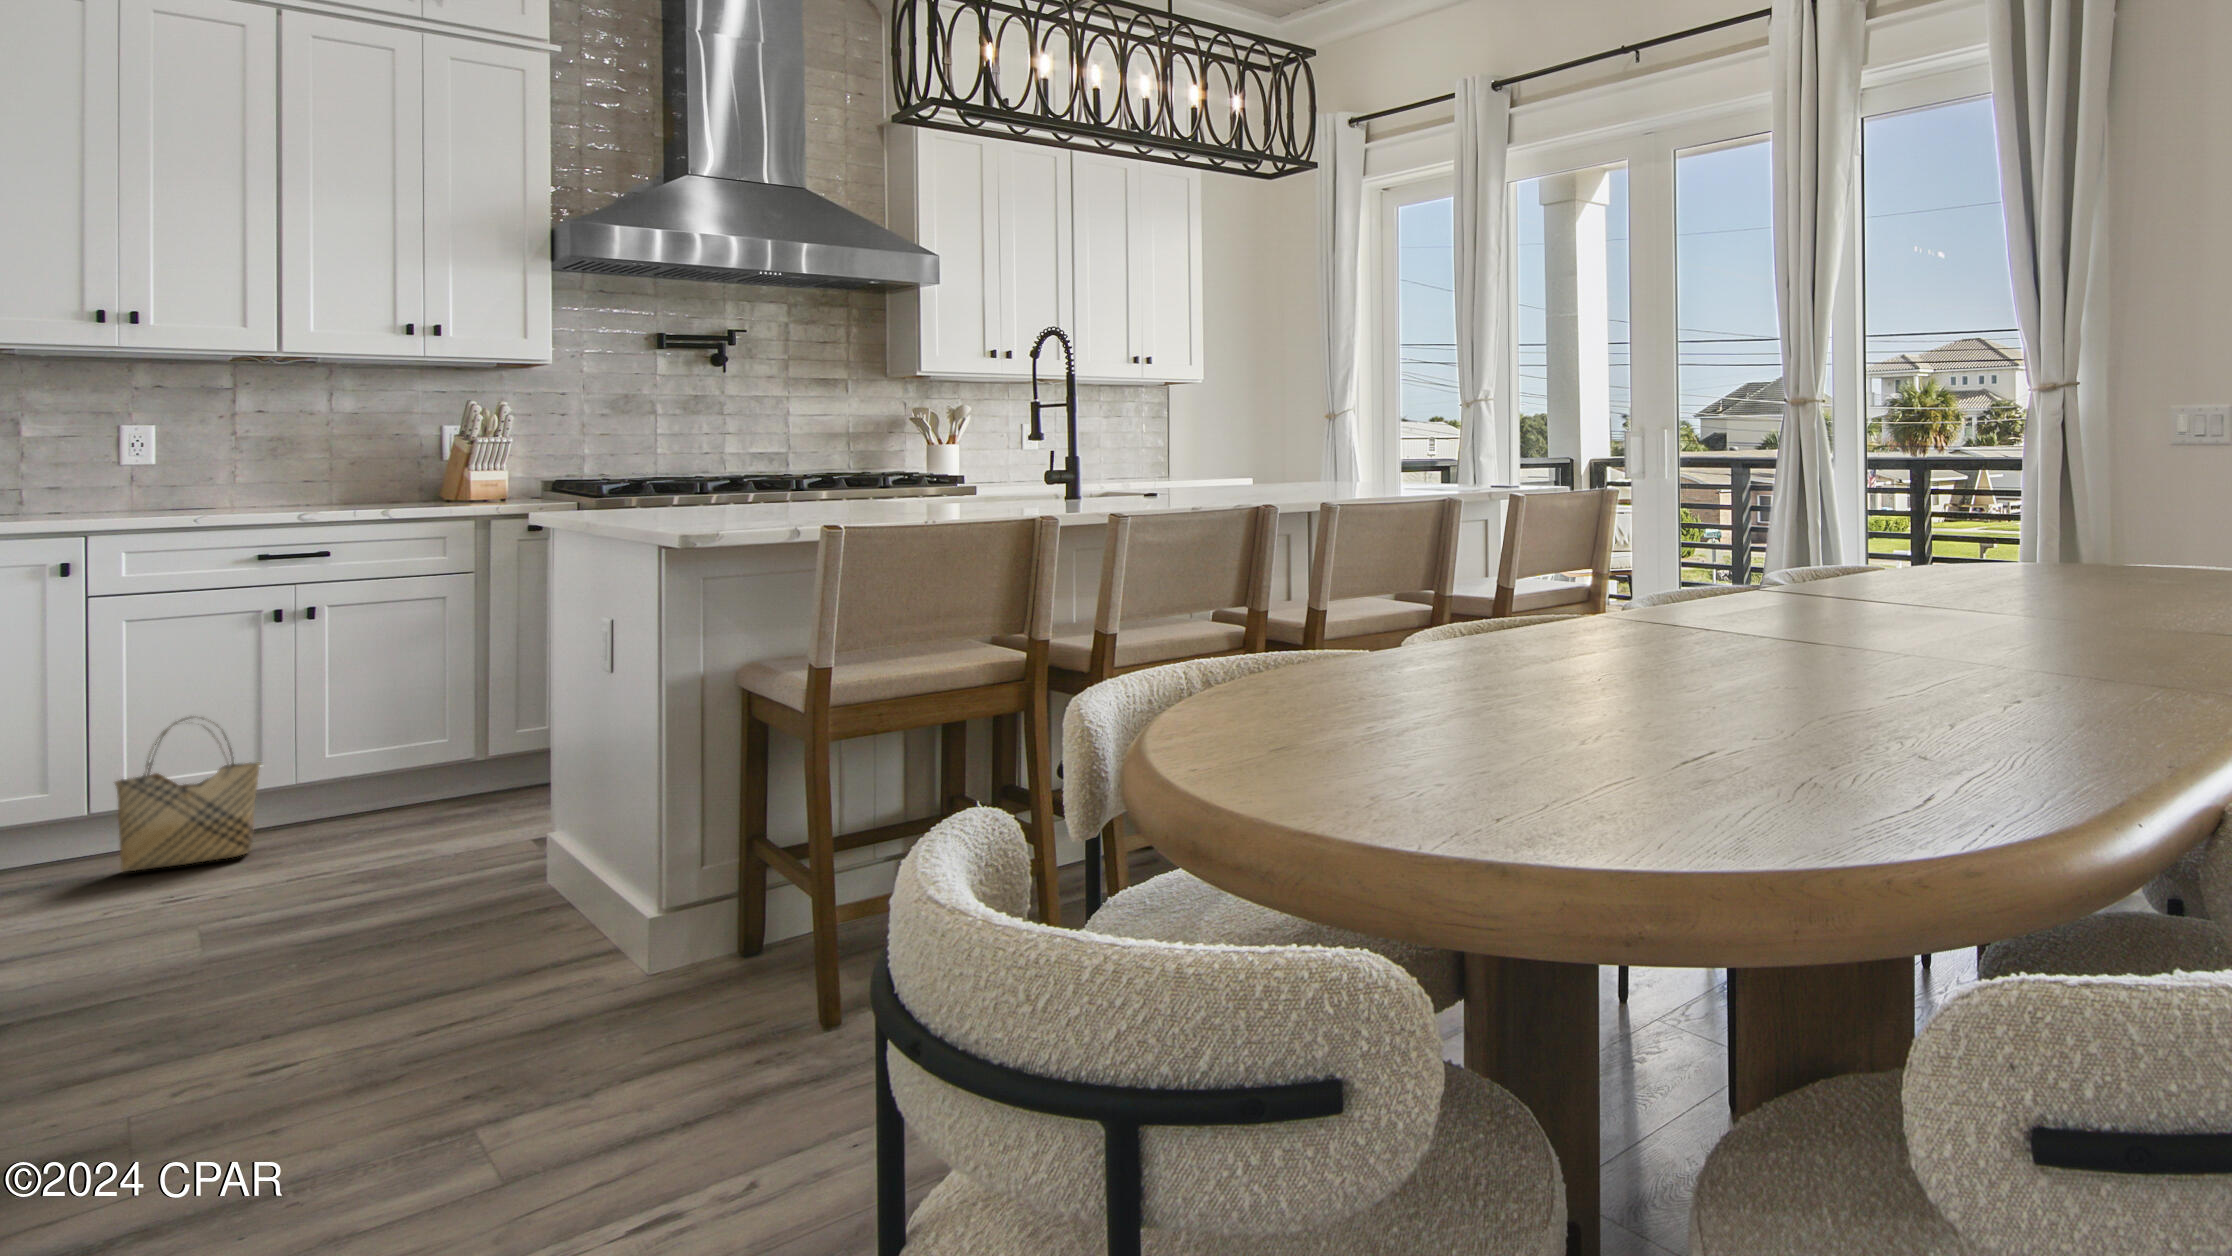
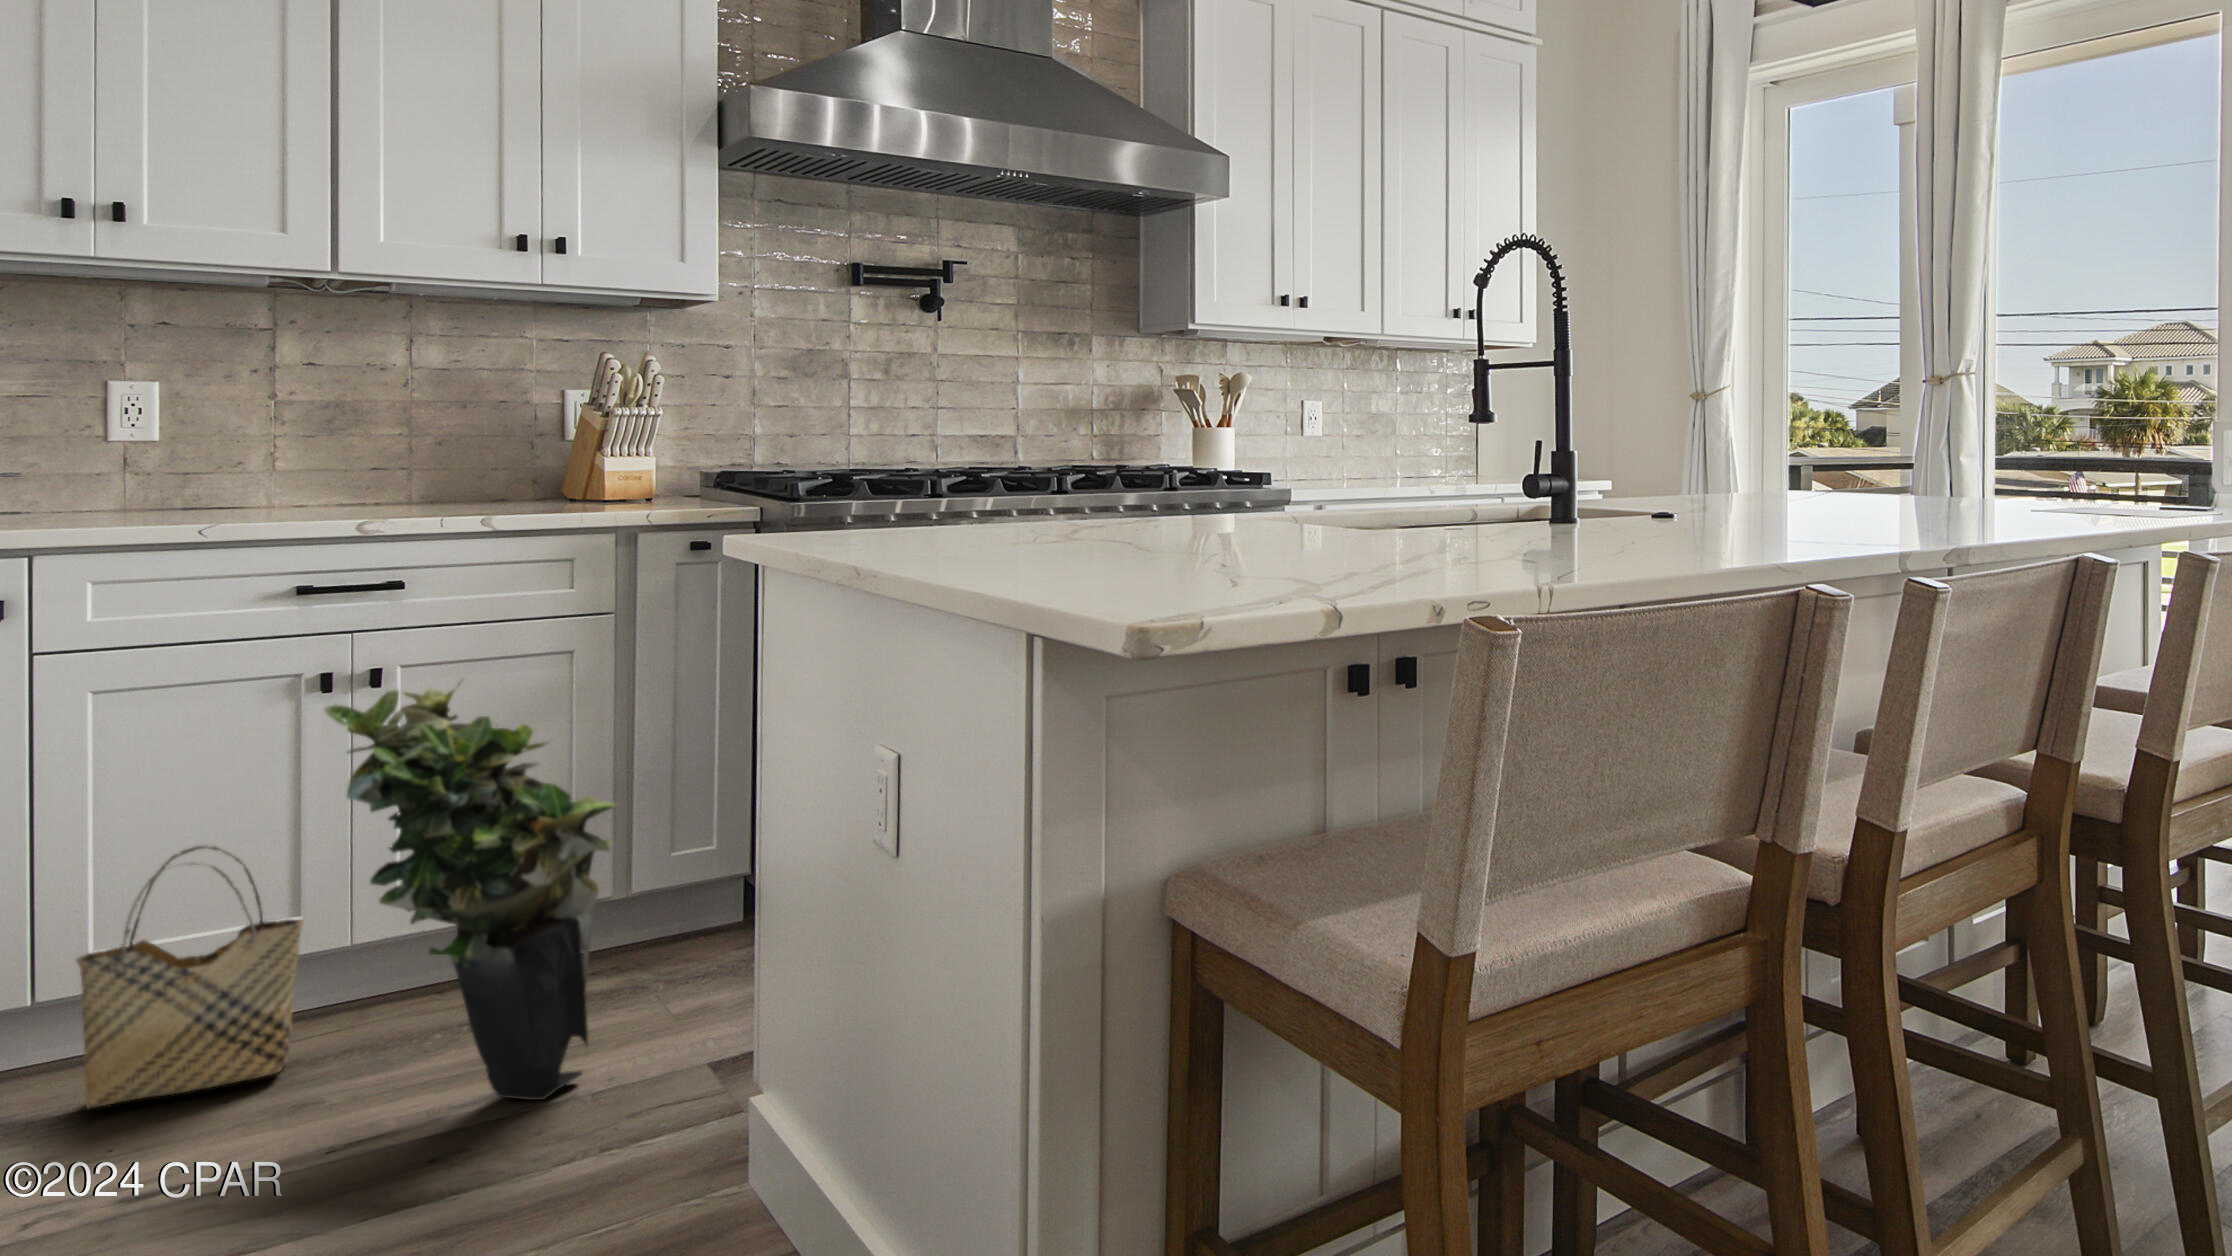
potted plant: none [275,608,467,862] -> present [324,679,615,1100]

